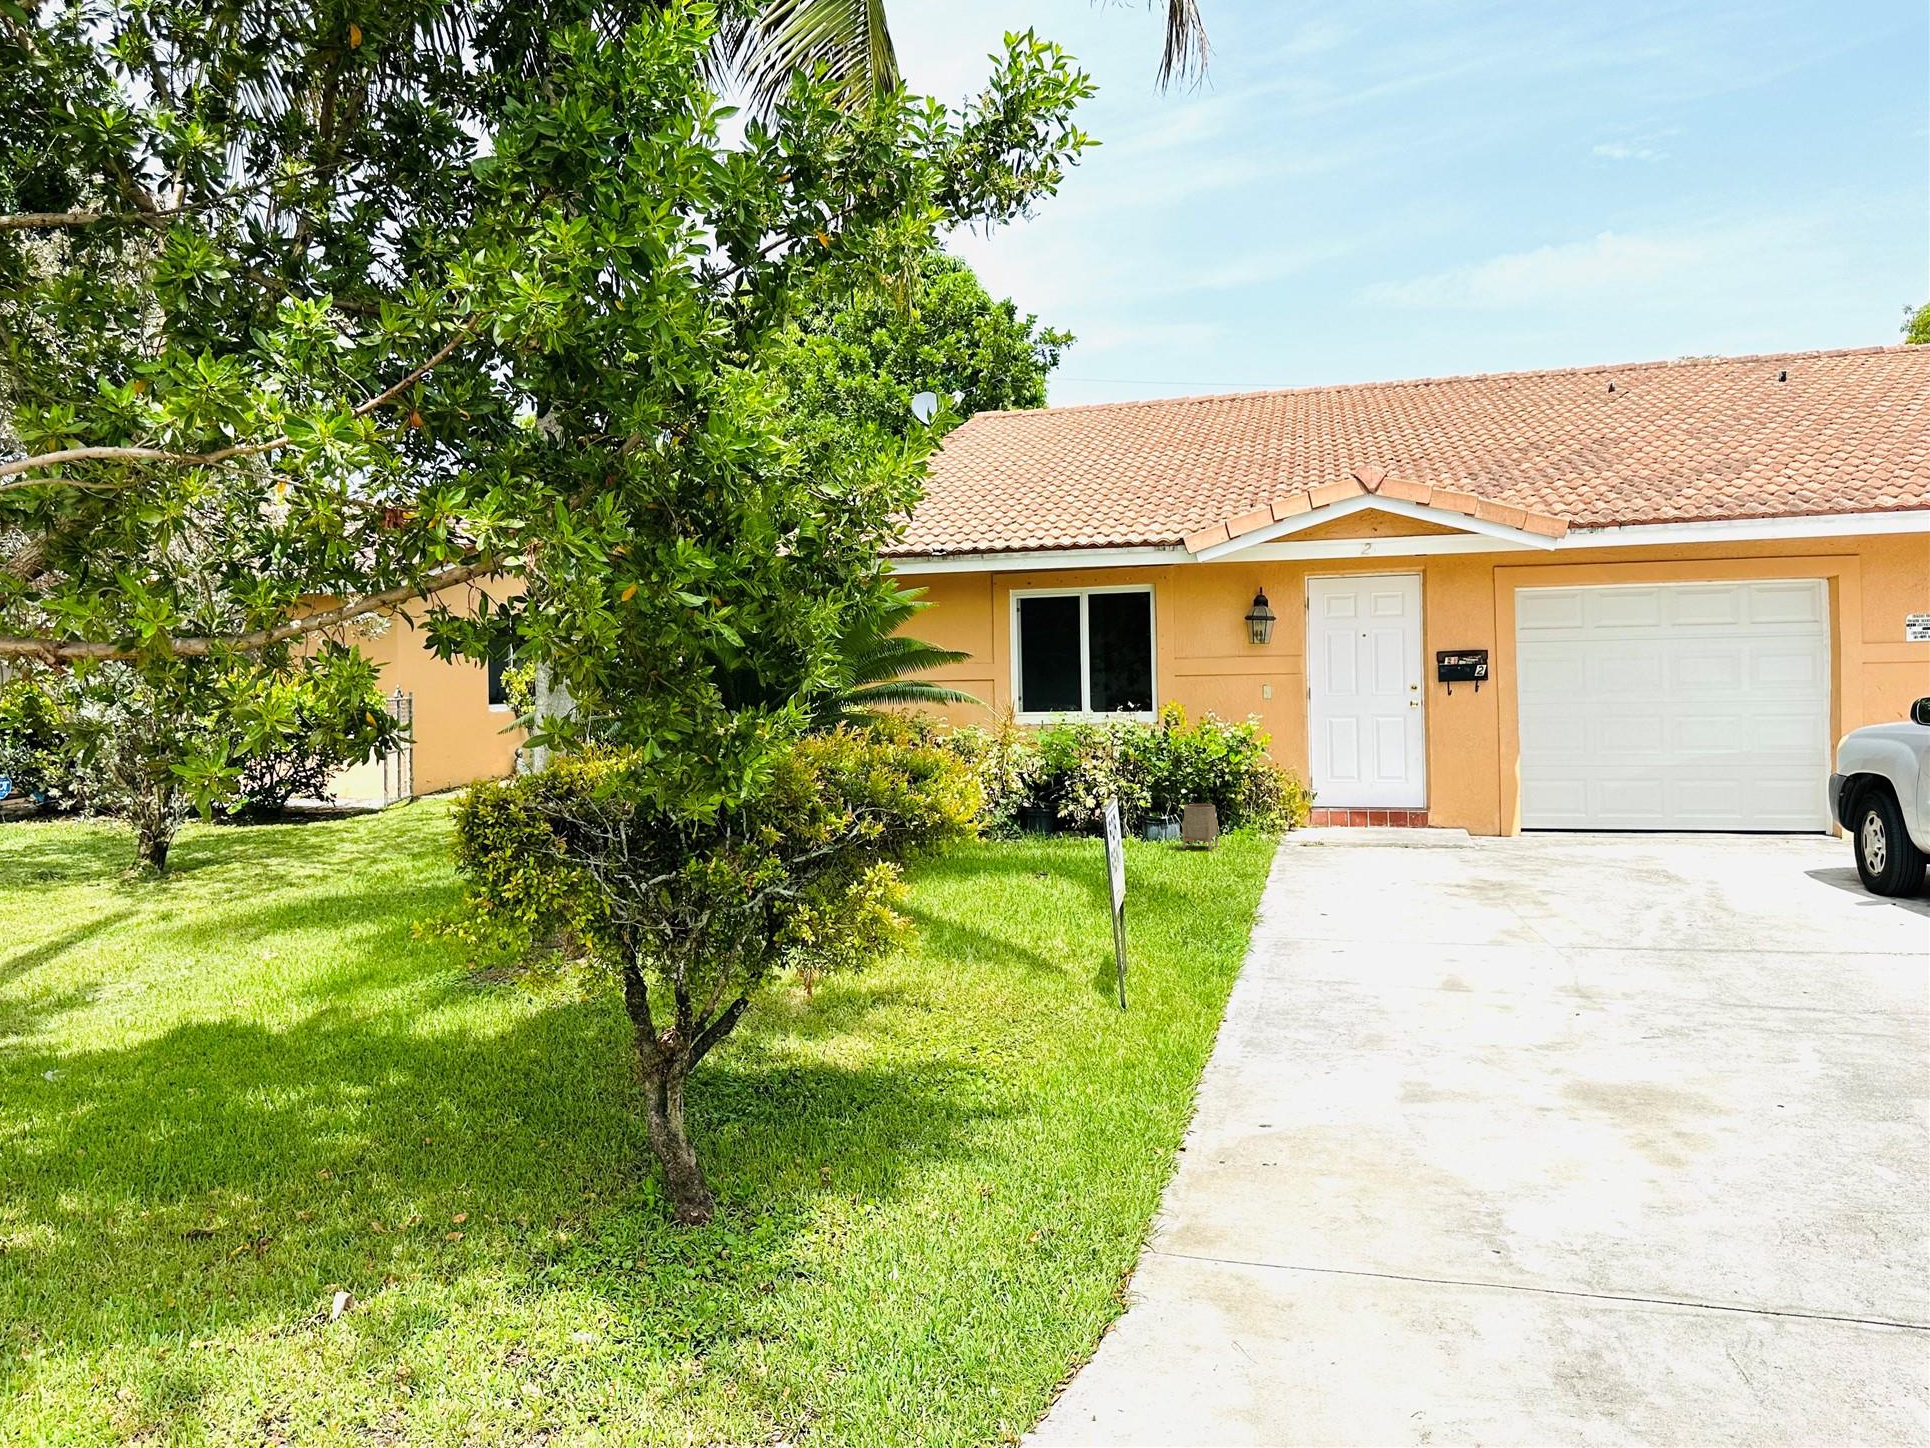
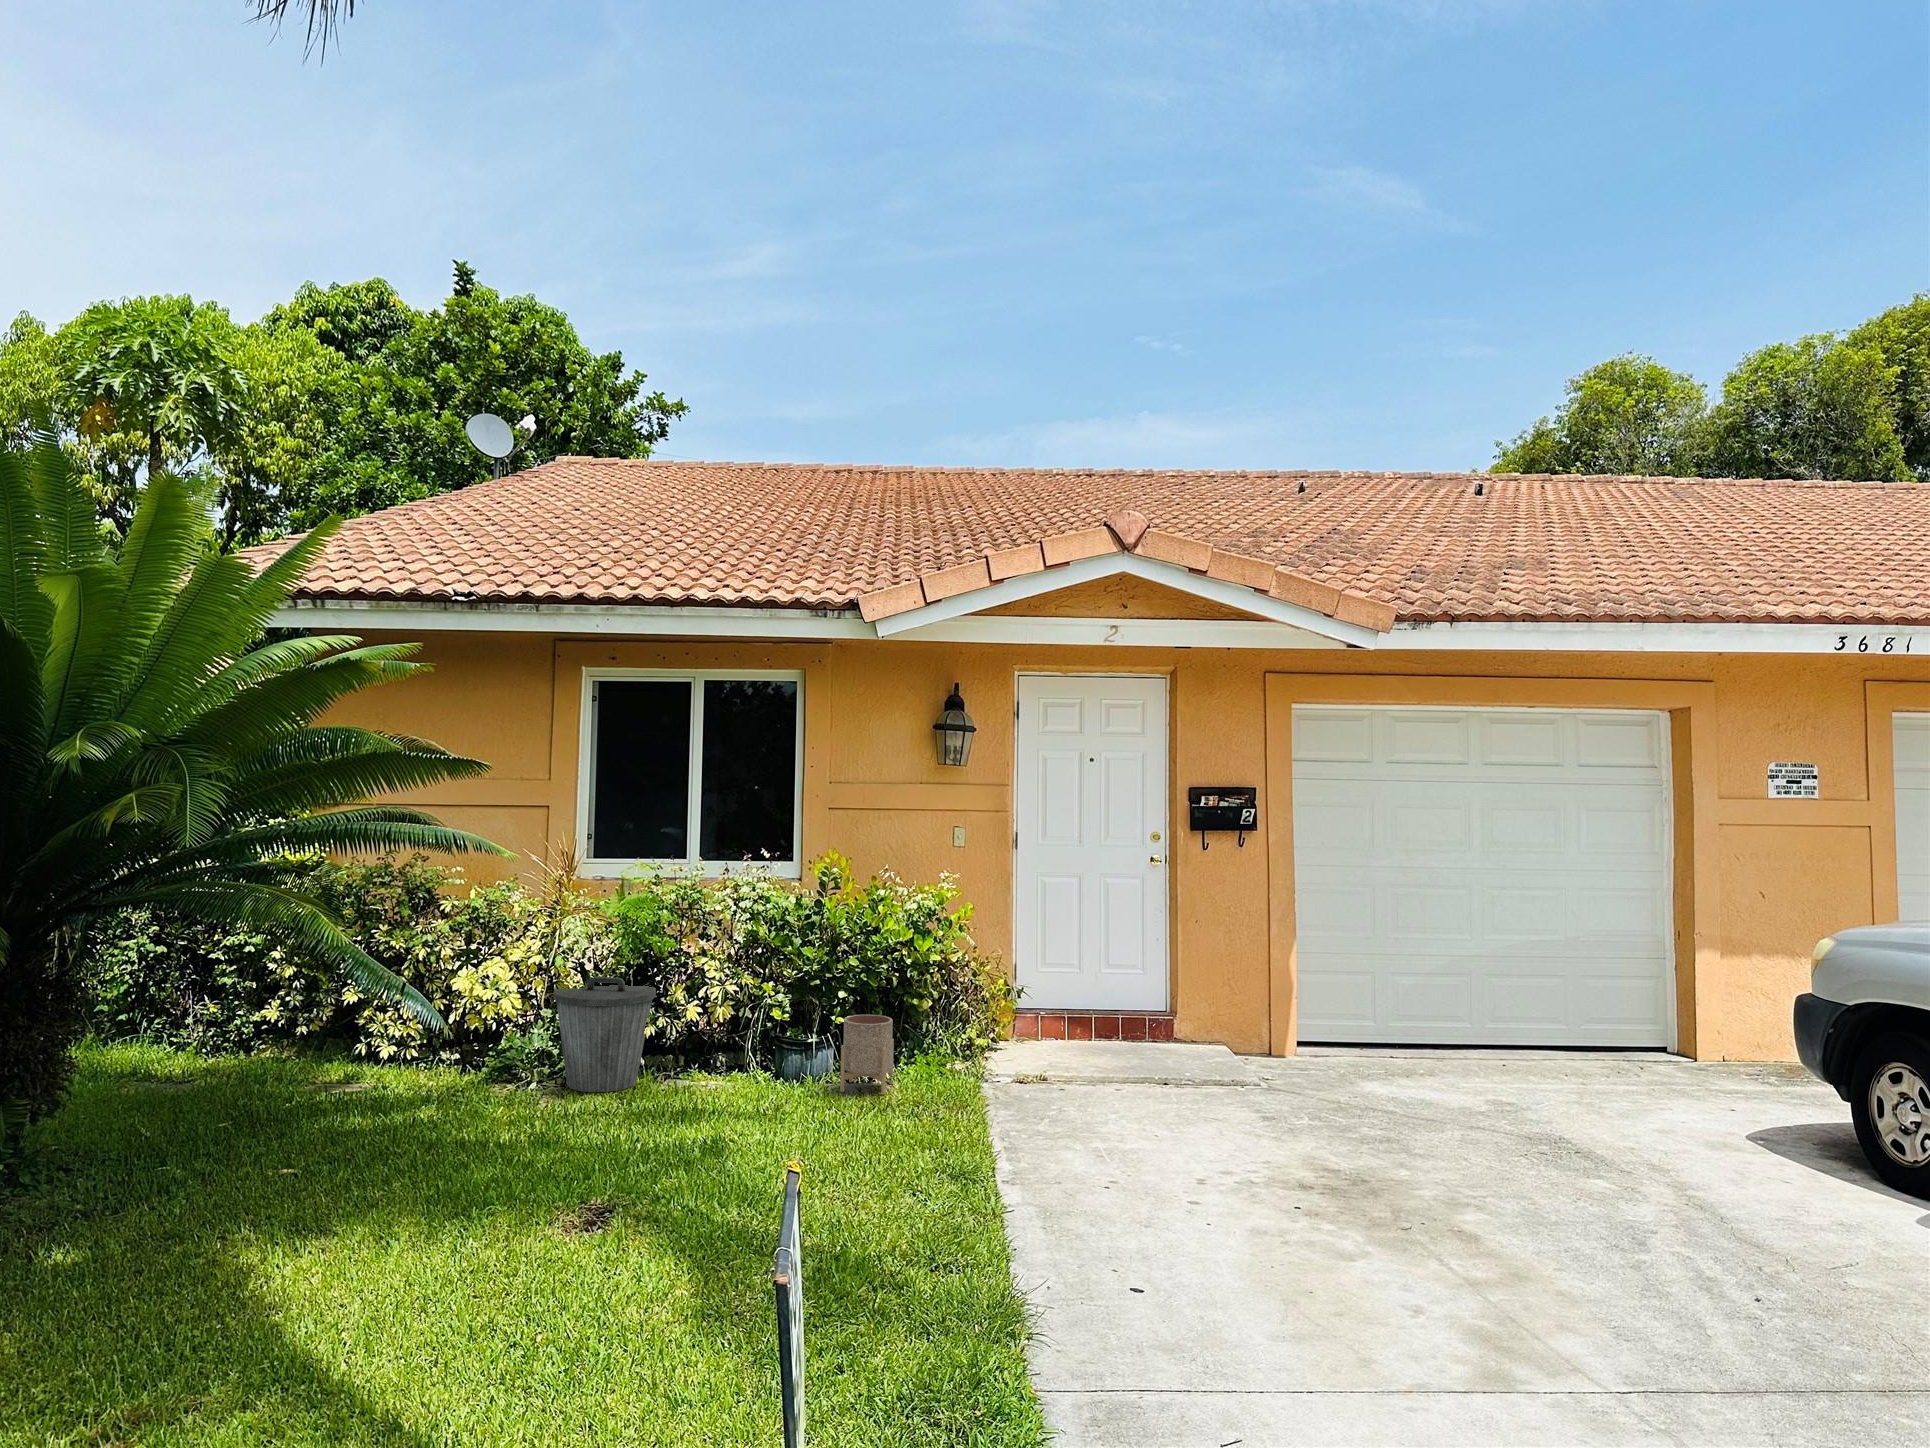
trash can: none [1007,781,1067,847] -> present [553,977,656,1092]

